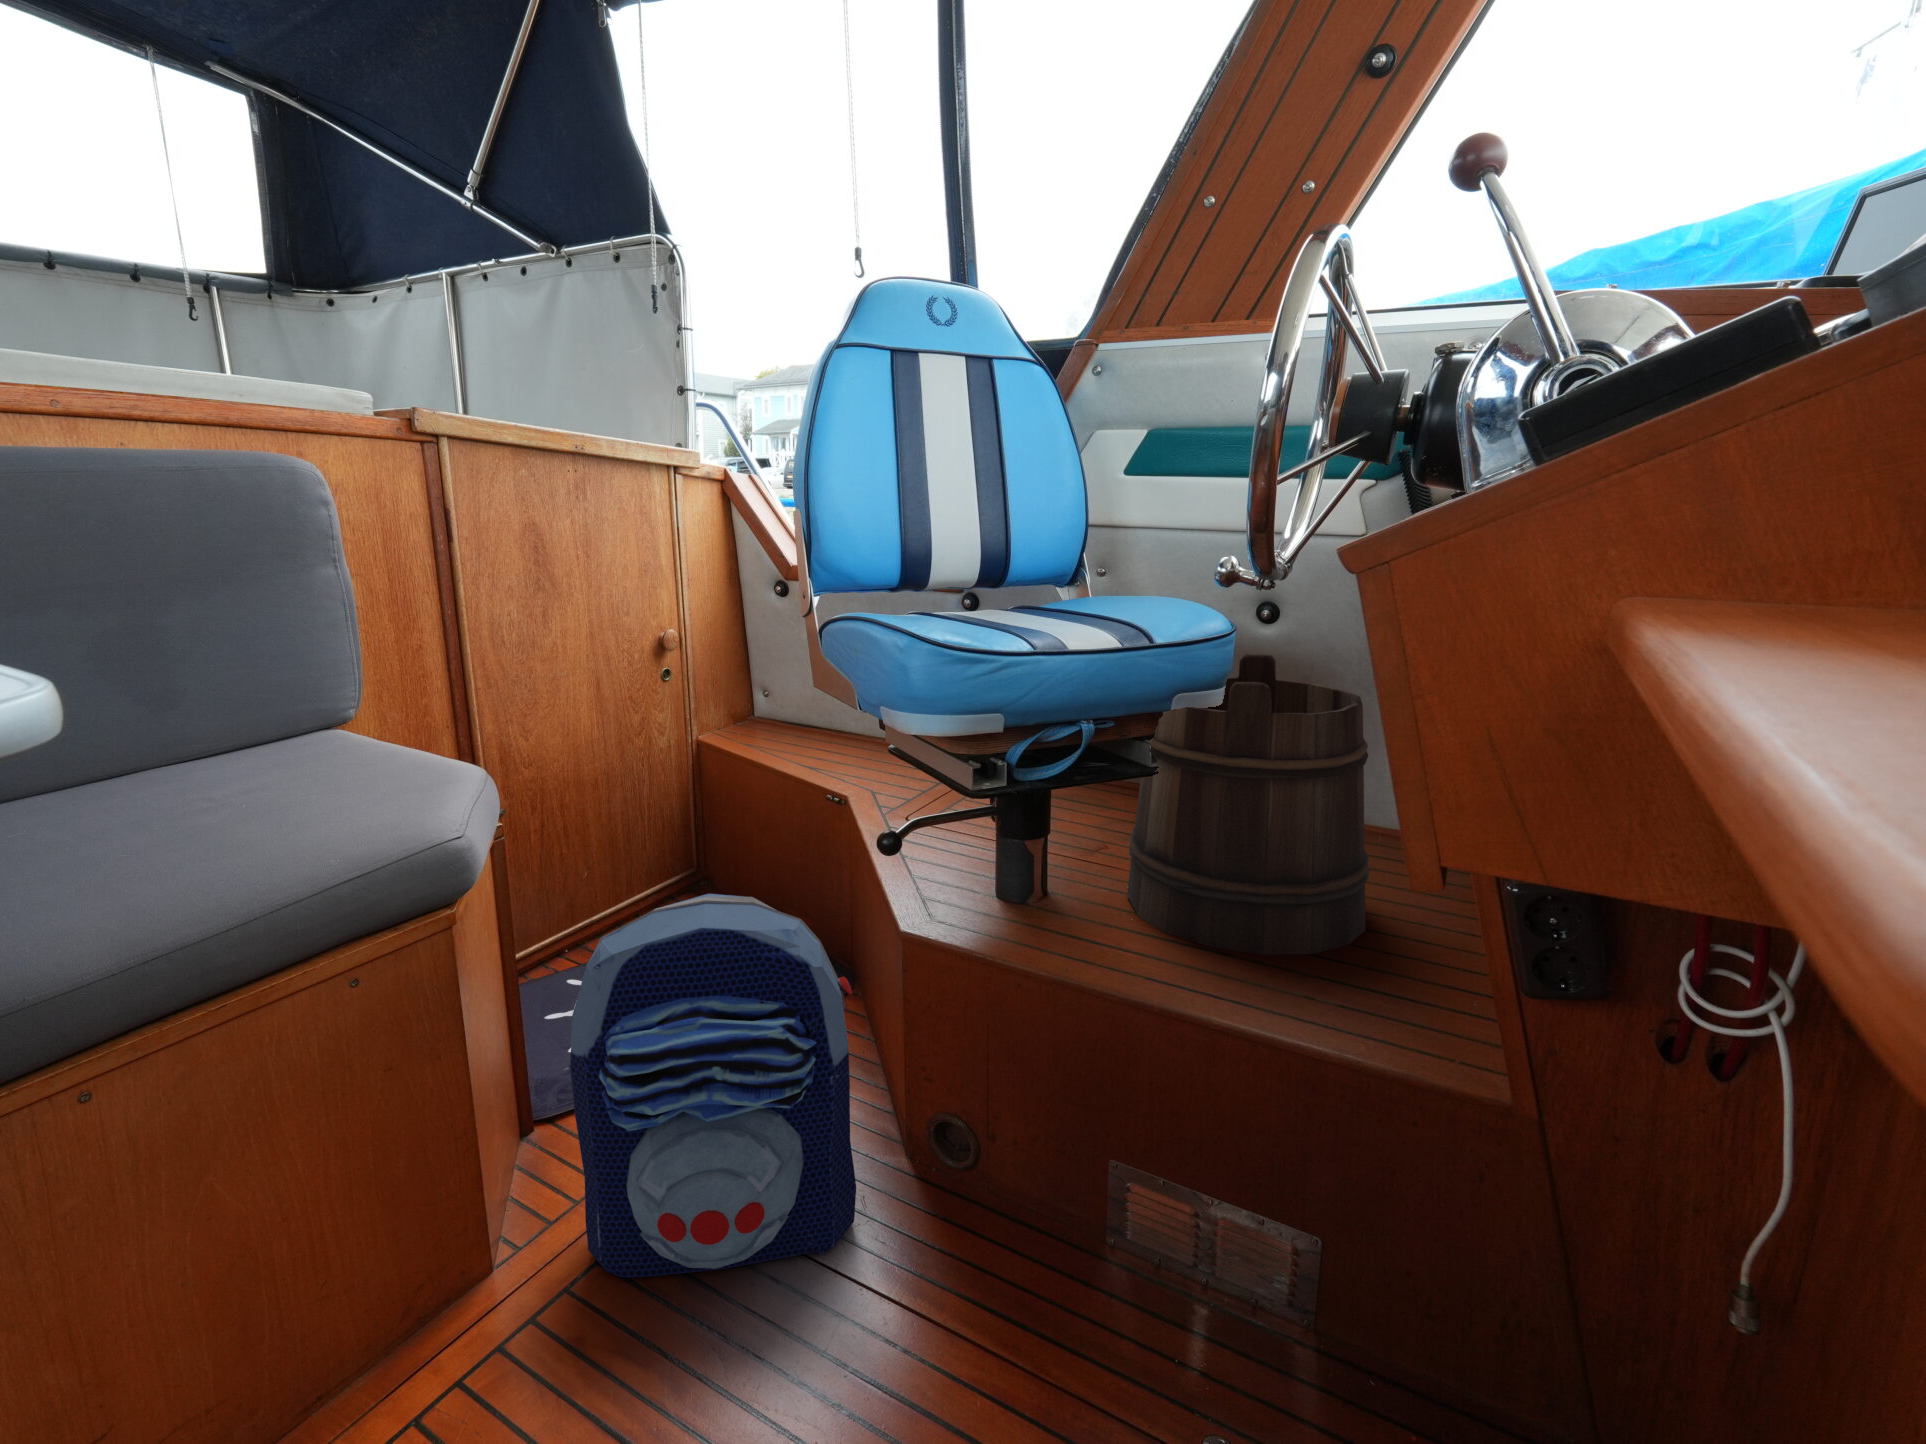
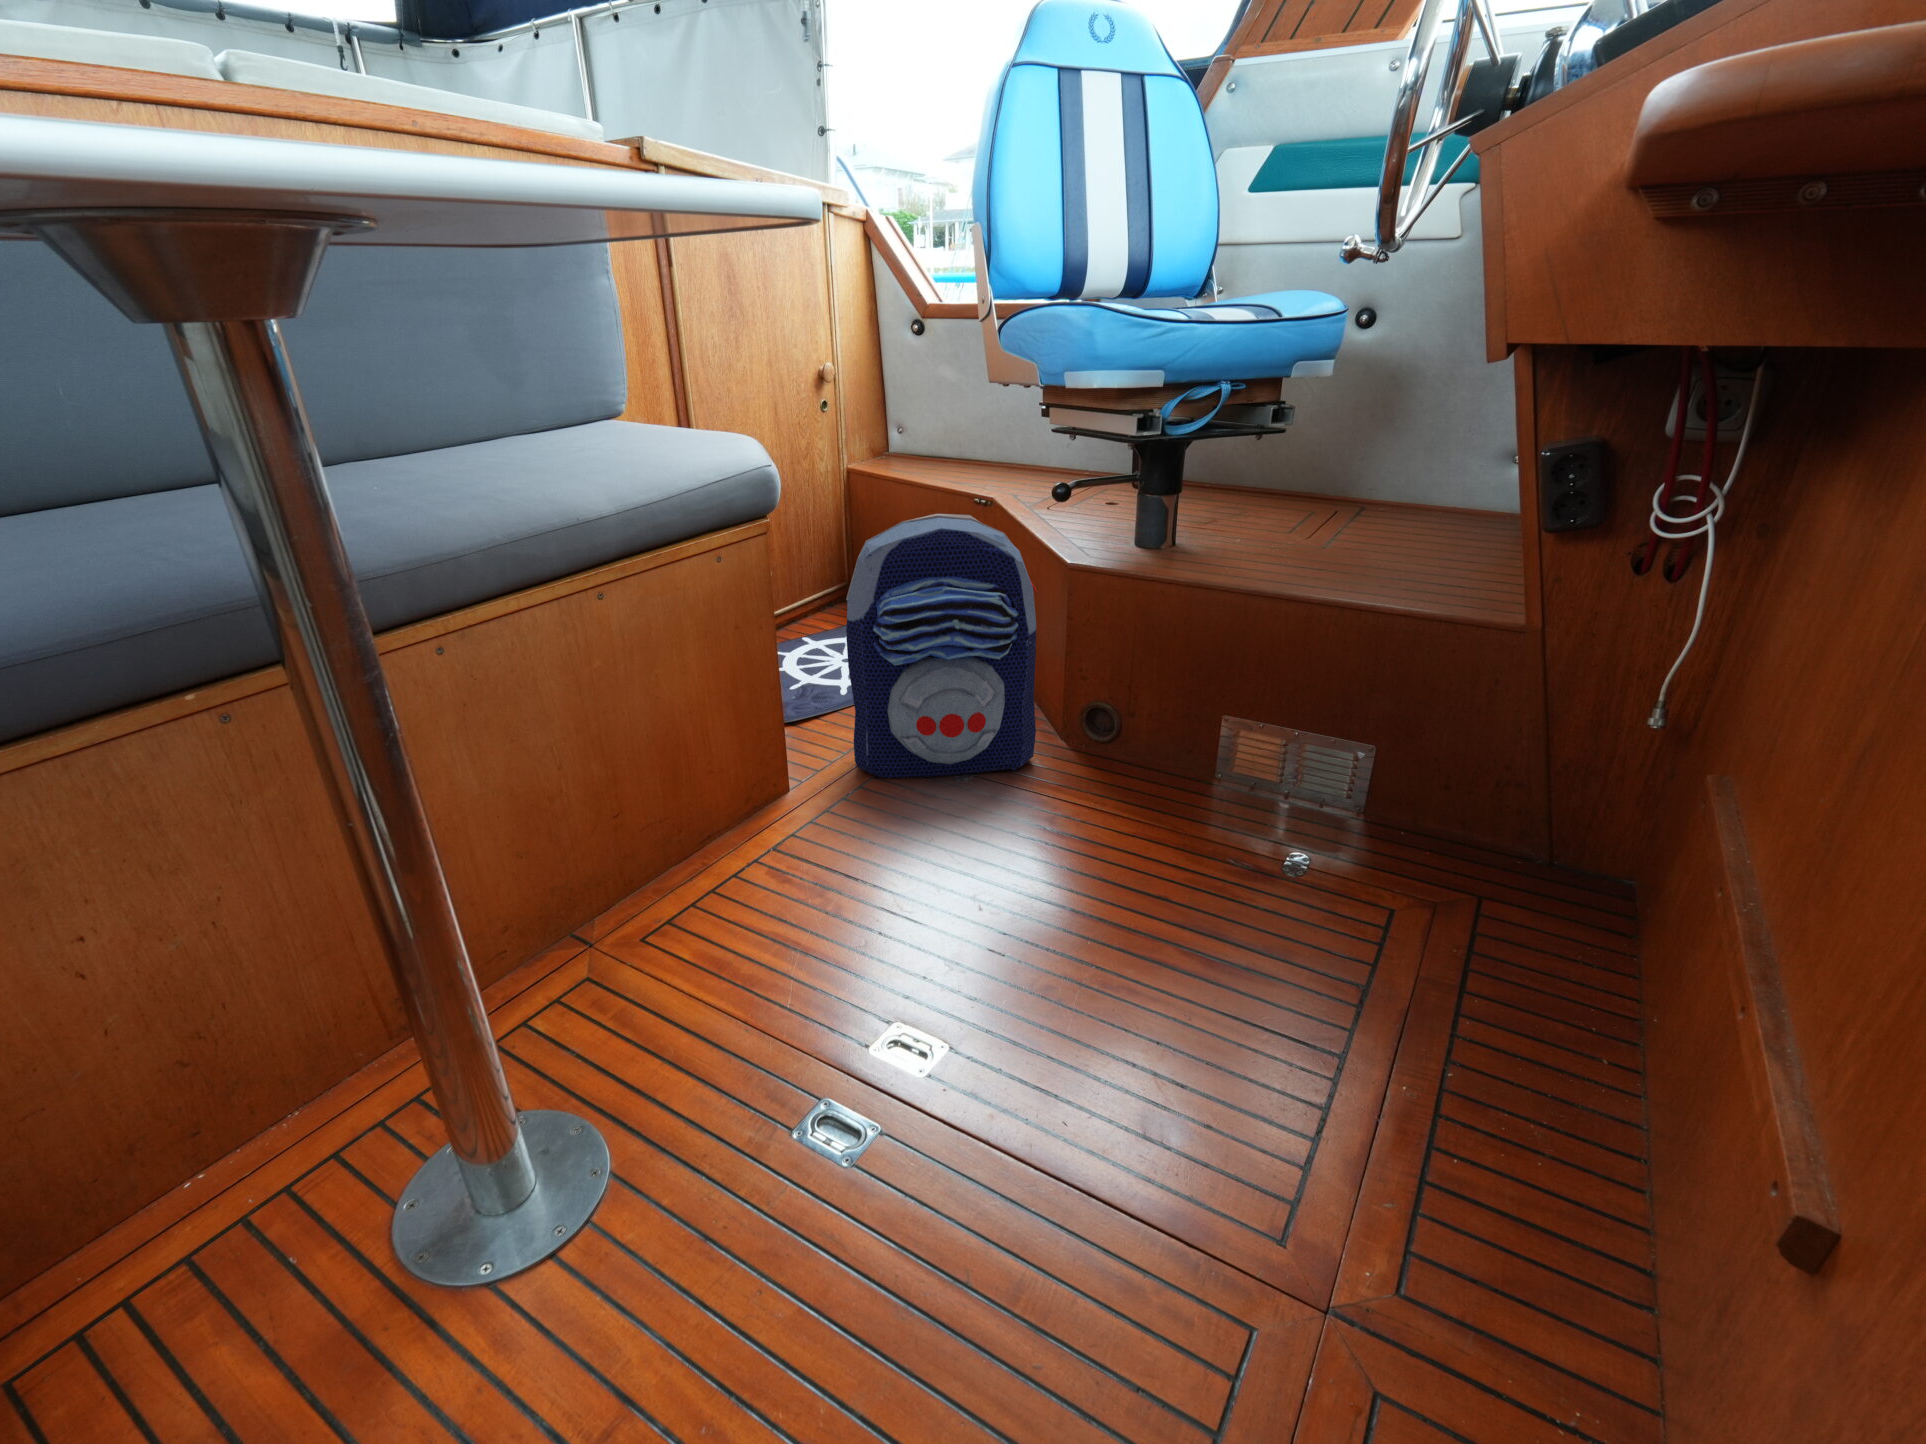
bucket: present [1127,654,1370,955] -> none [1239,342,1444,567]

